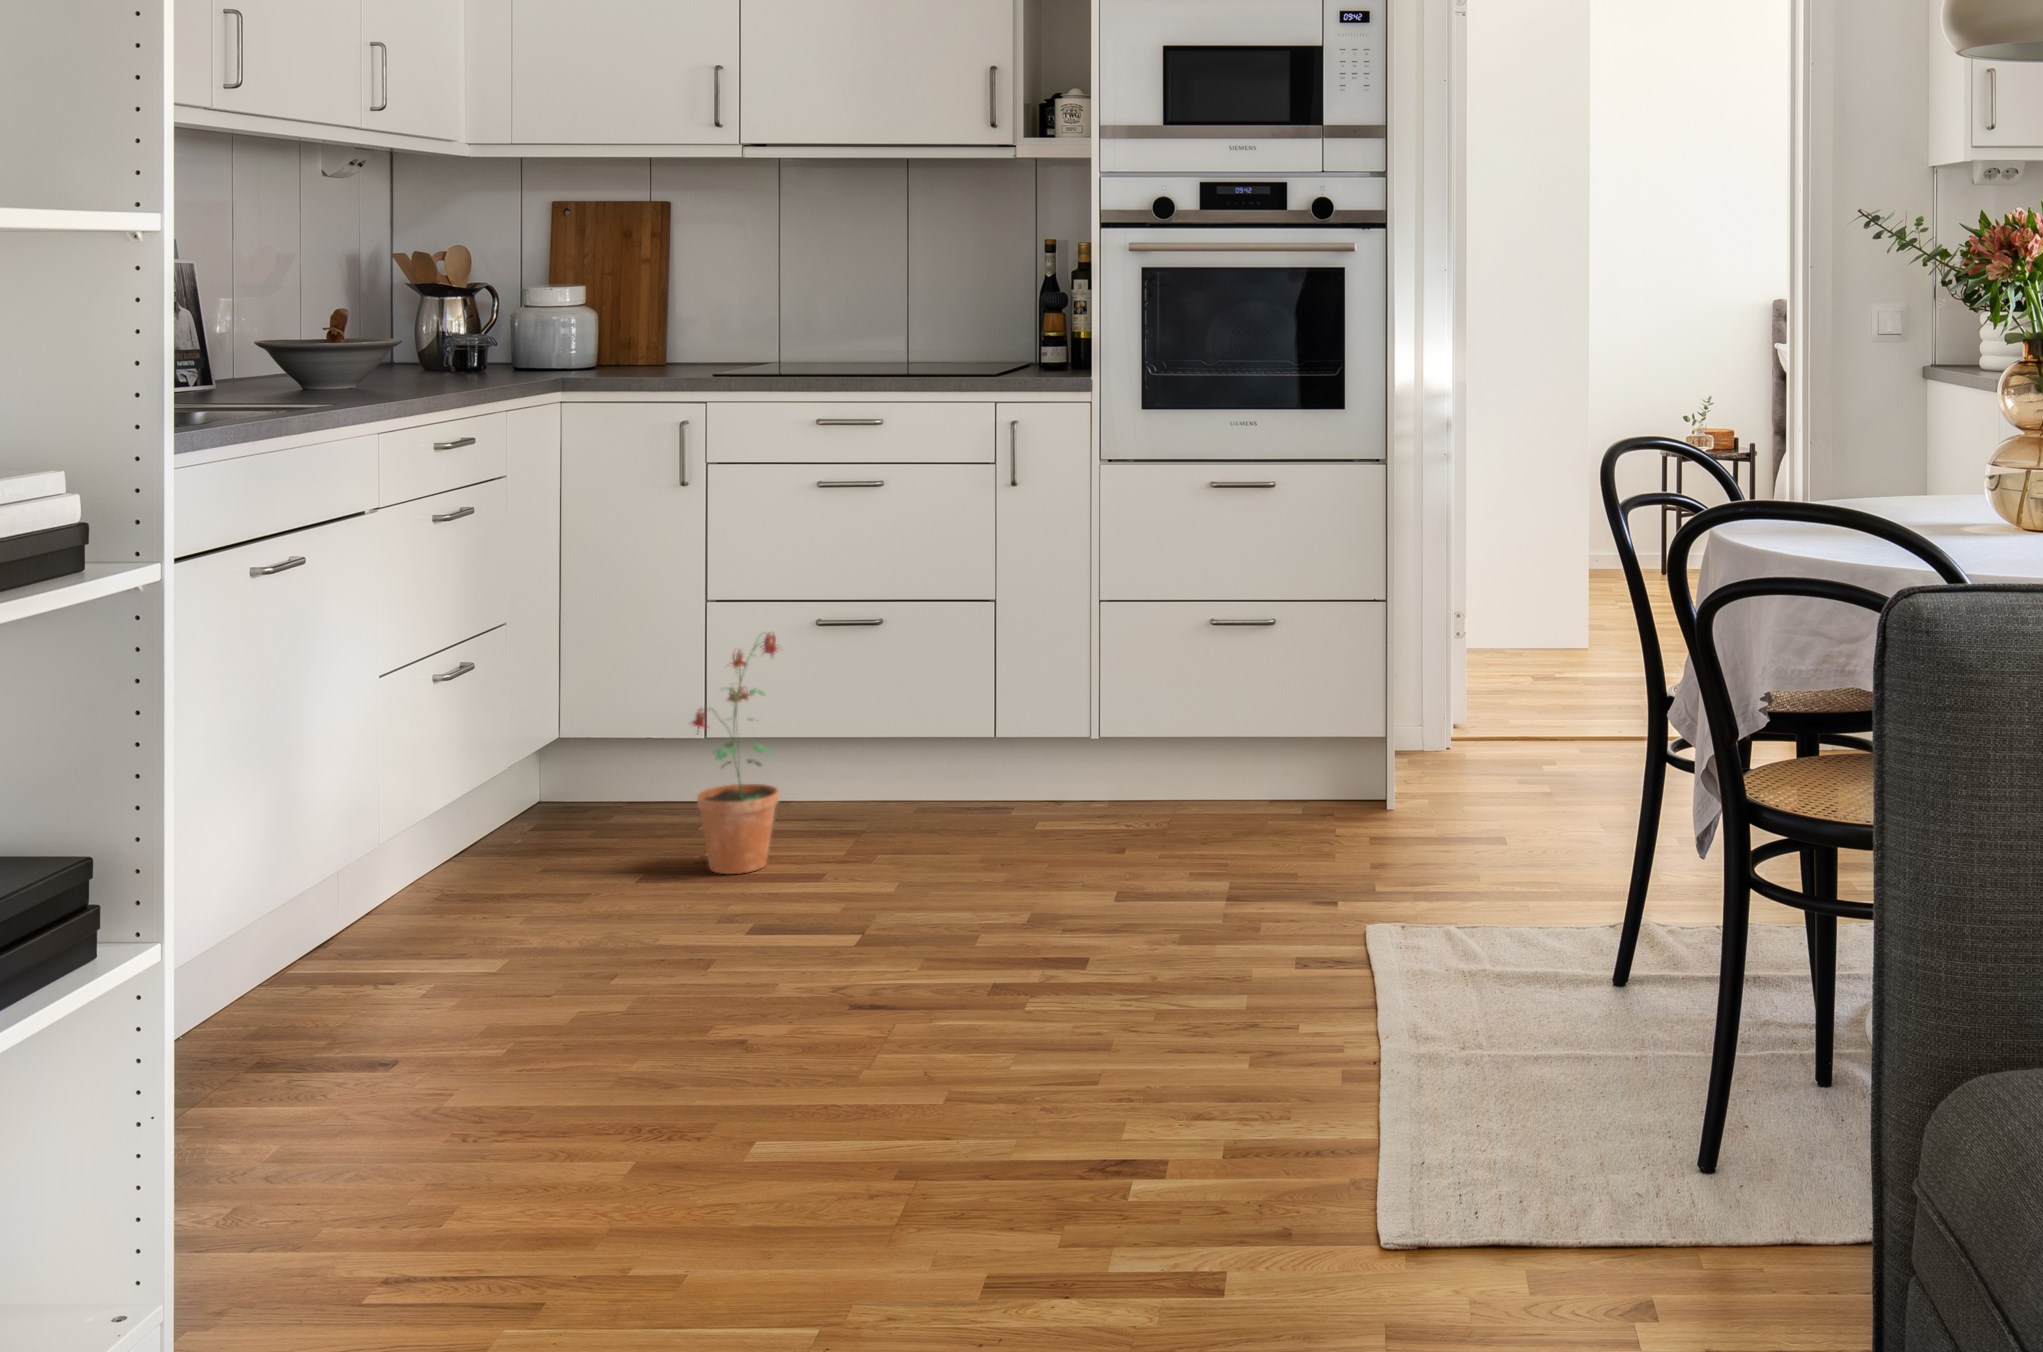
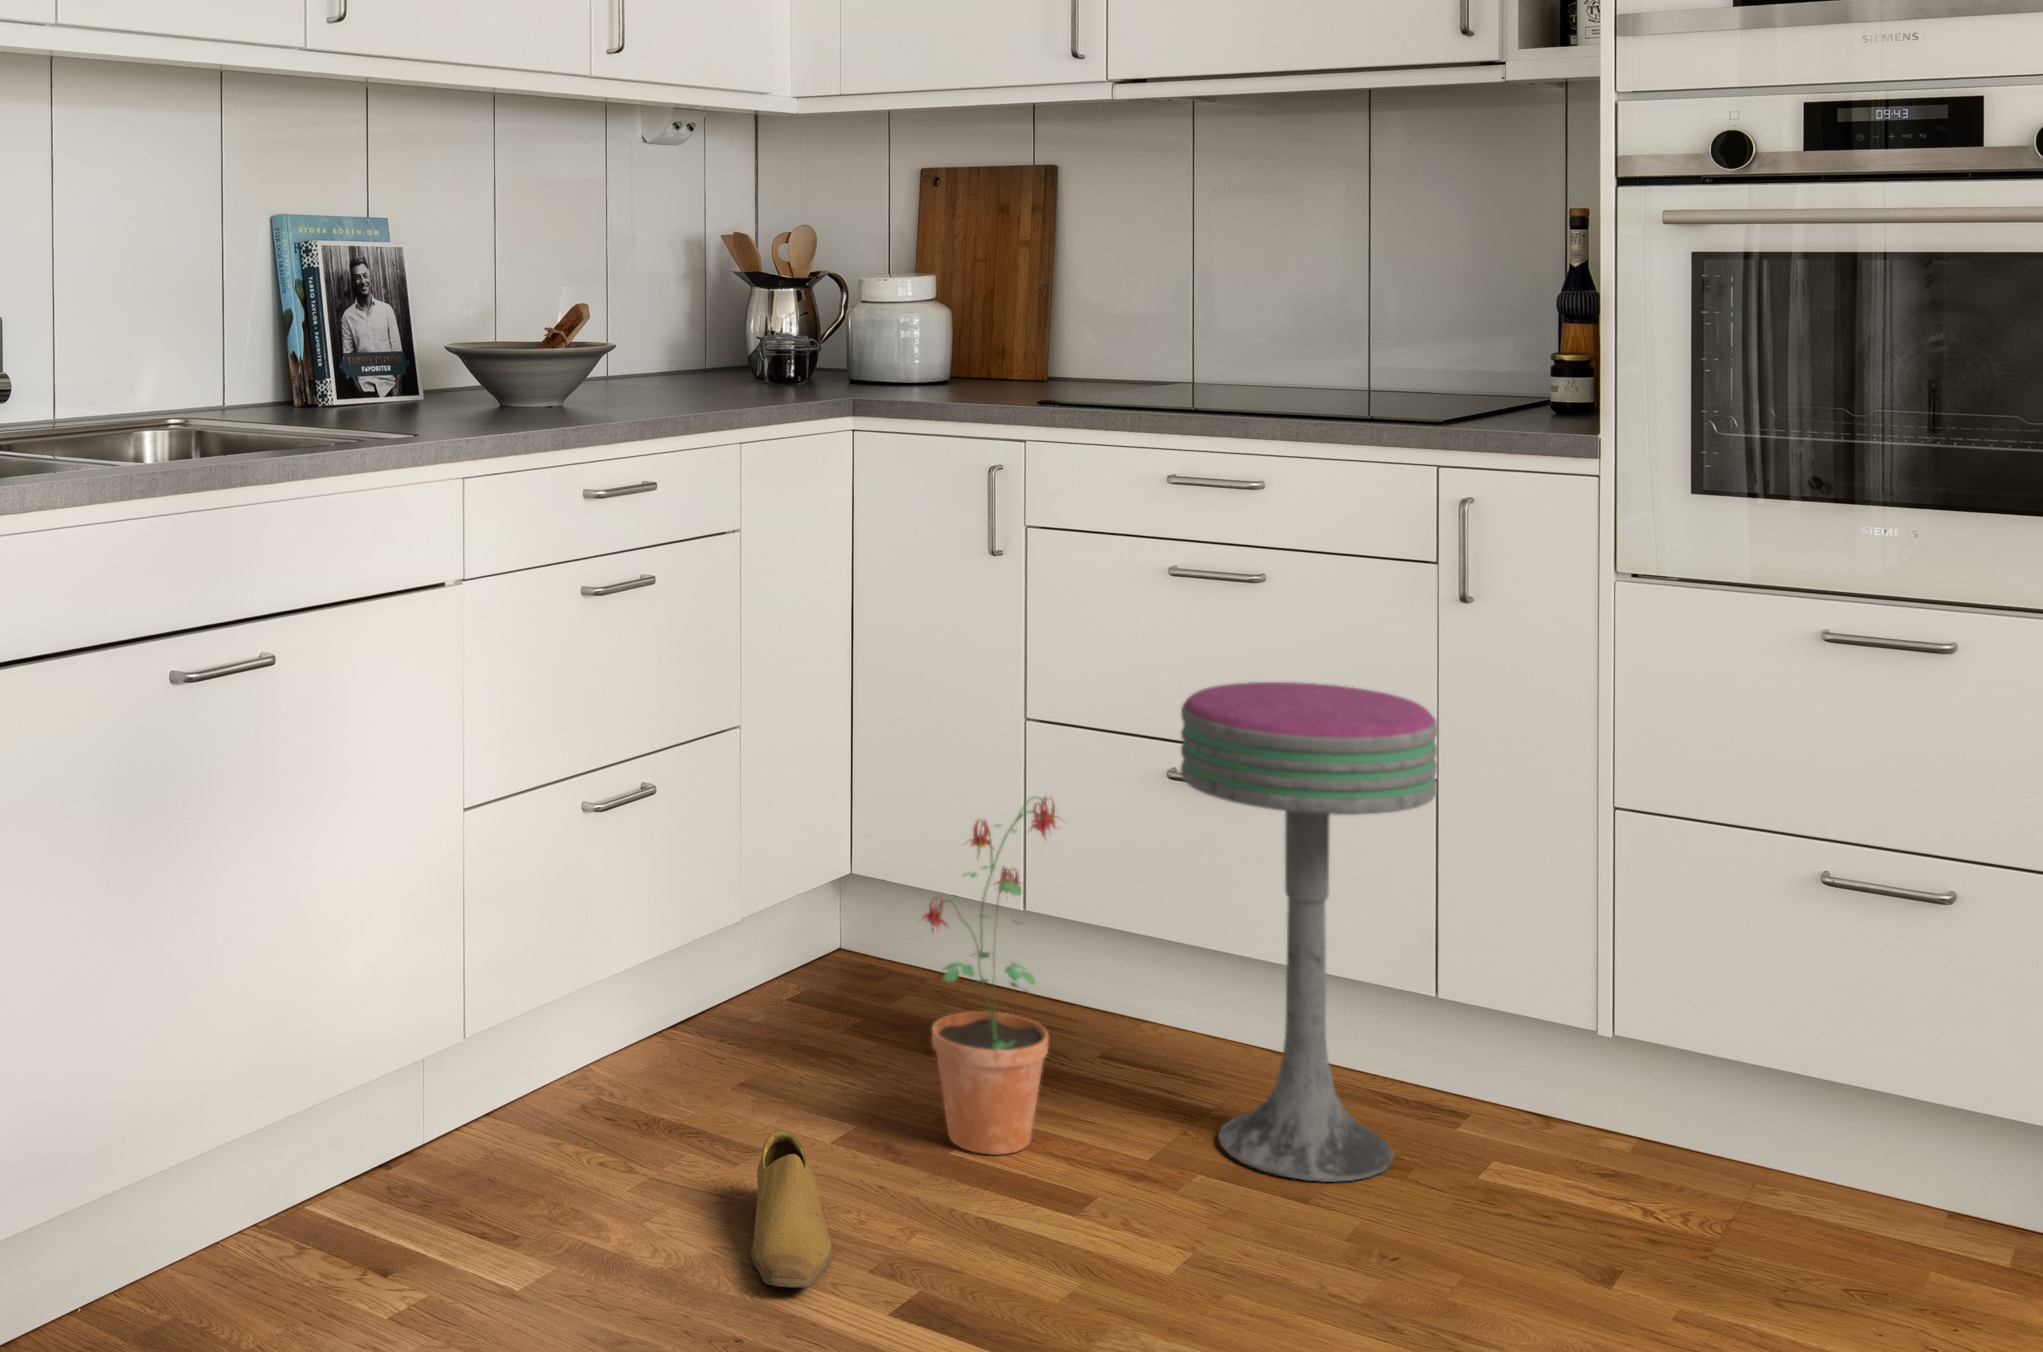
bar stool: none [856,542,1014,846] -> present [1181,682,1438,1182]
shoe: none [612,871,690,951] -> present [750,1130,833,1287]

